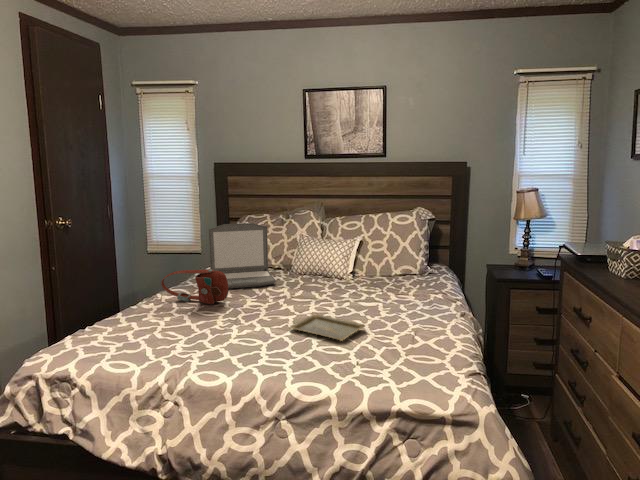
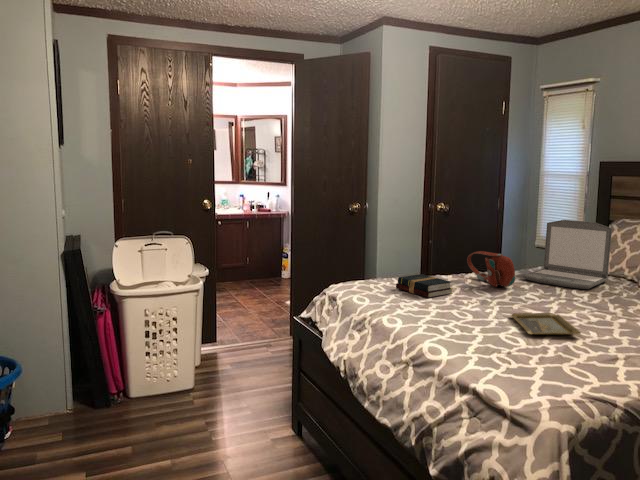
hardback book: none [132,312,195,339] -> present [396,274,453,298]

